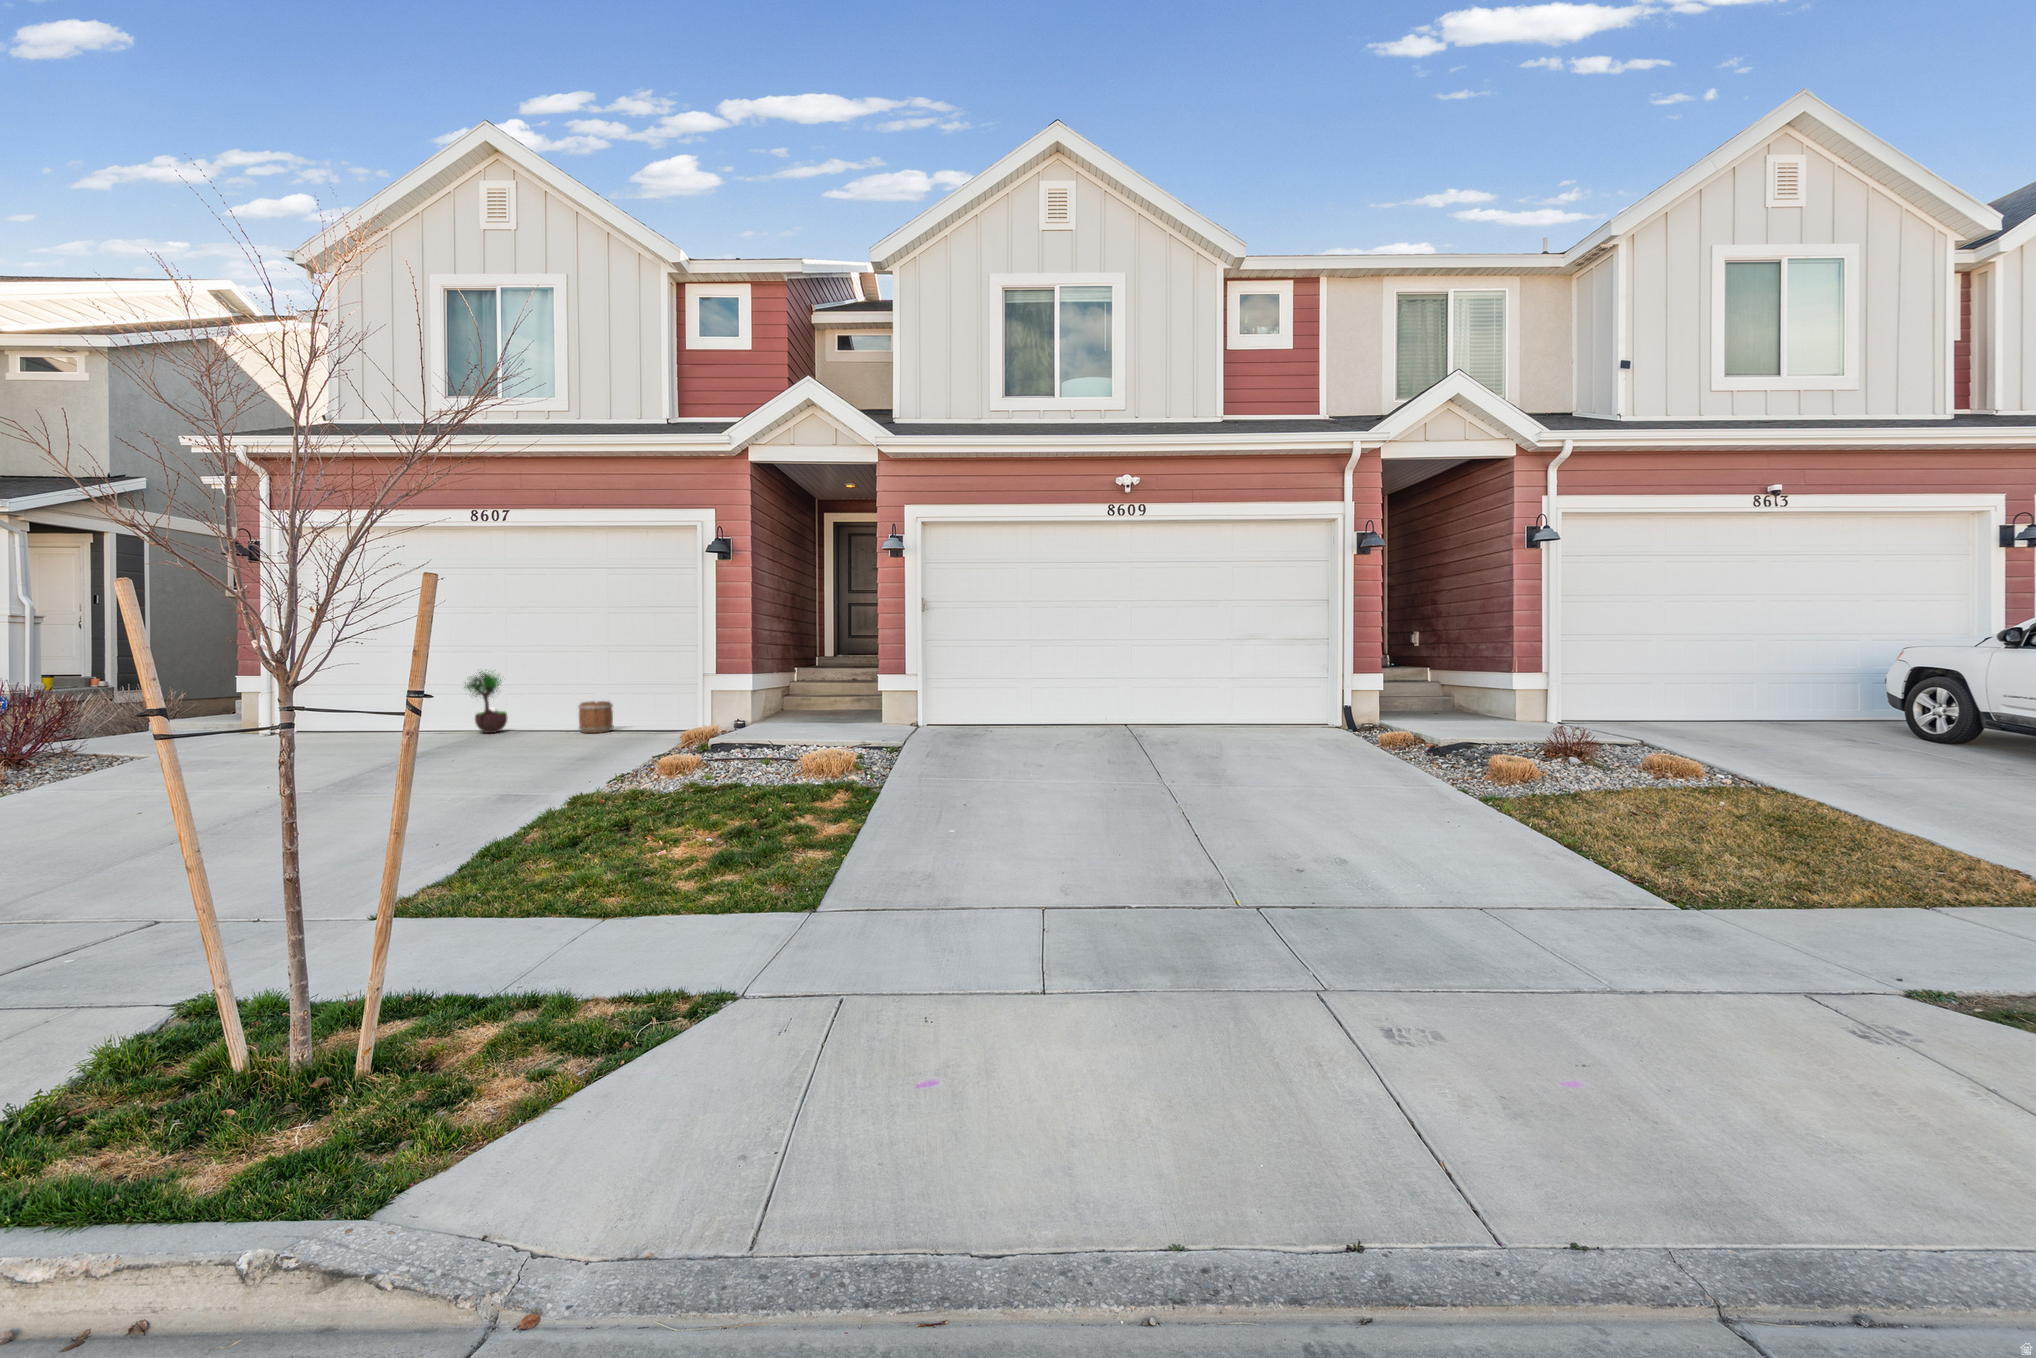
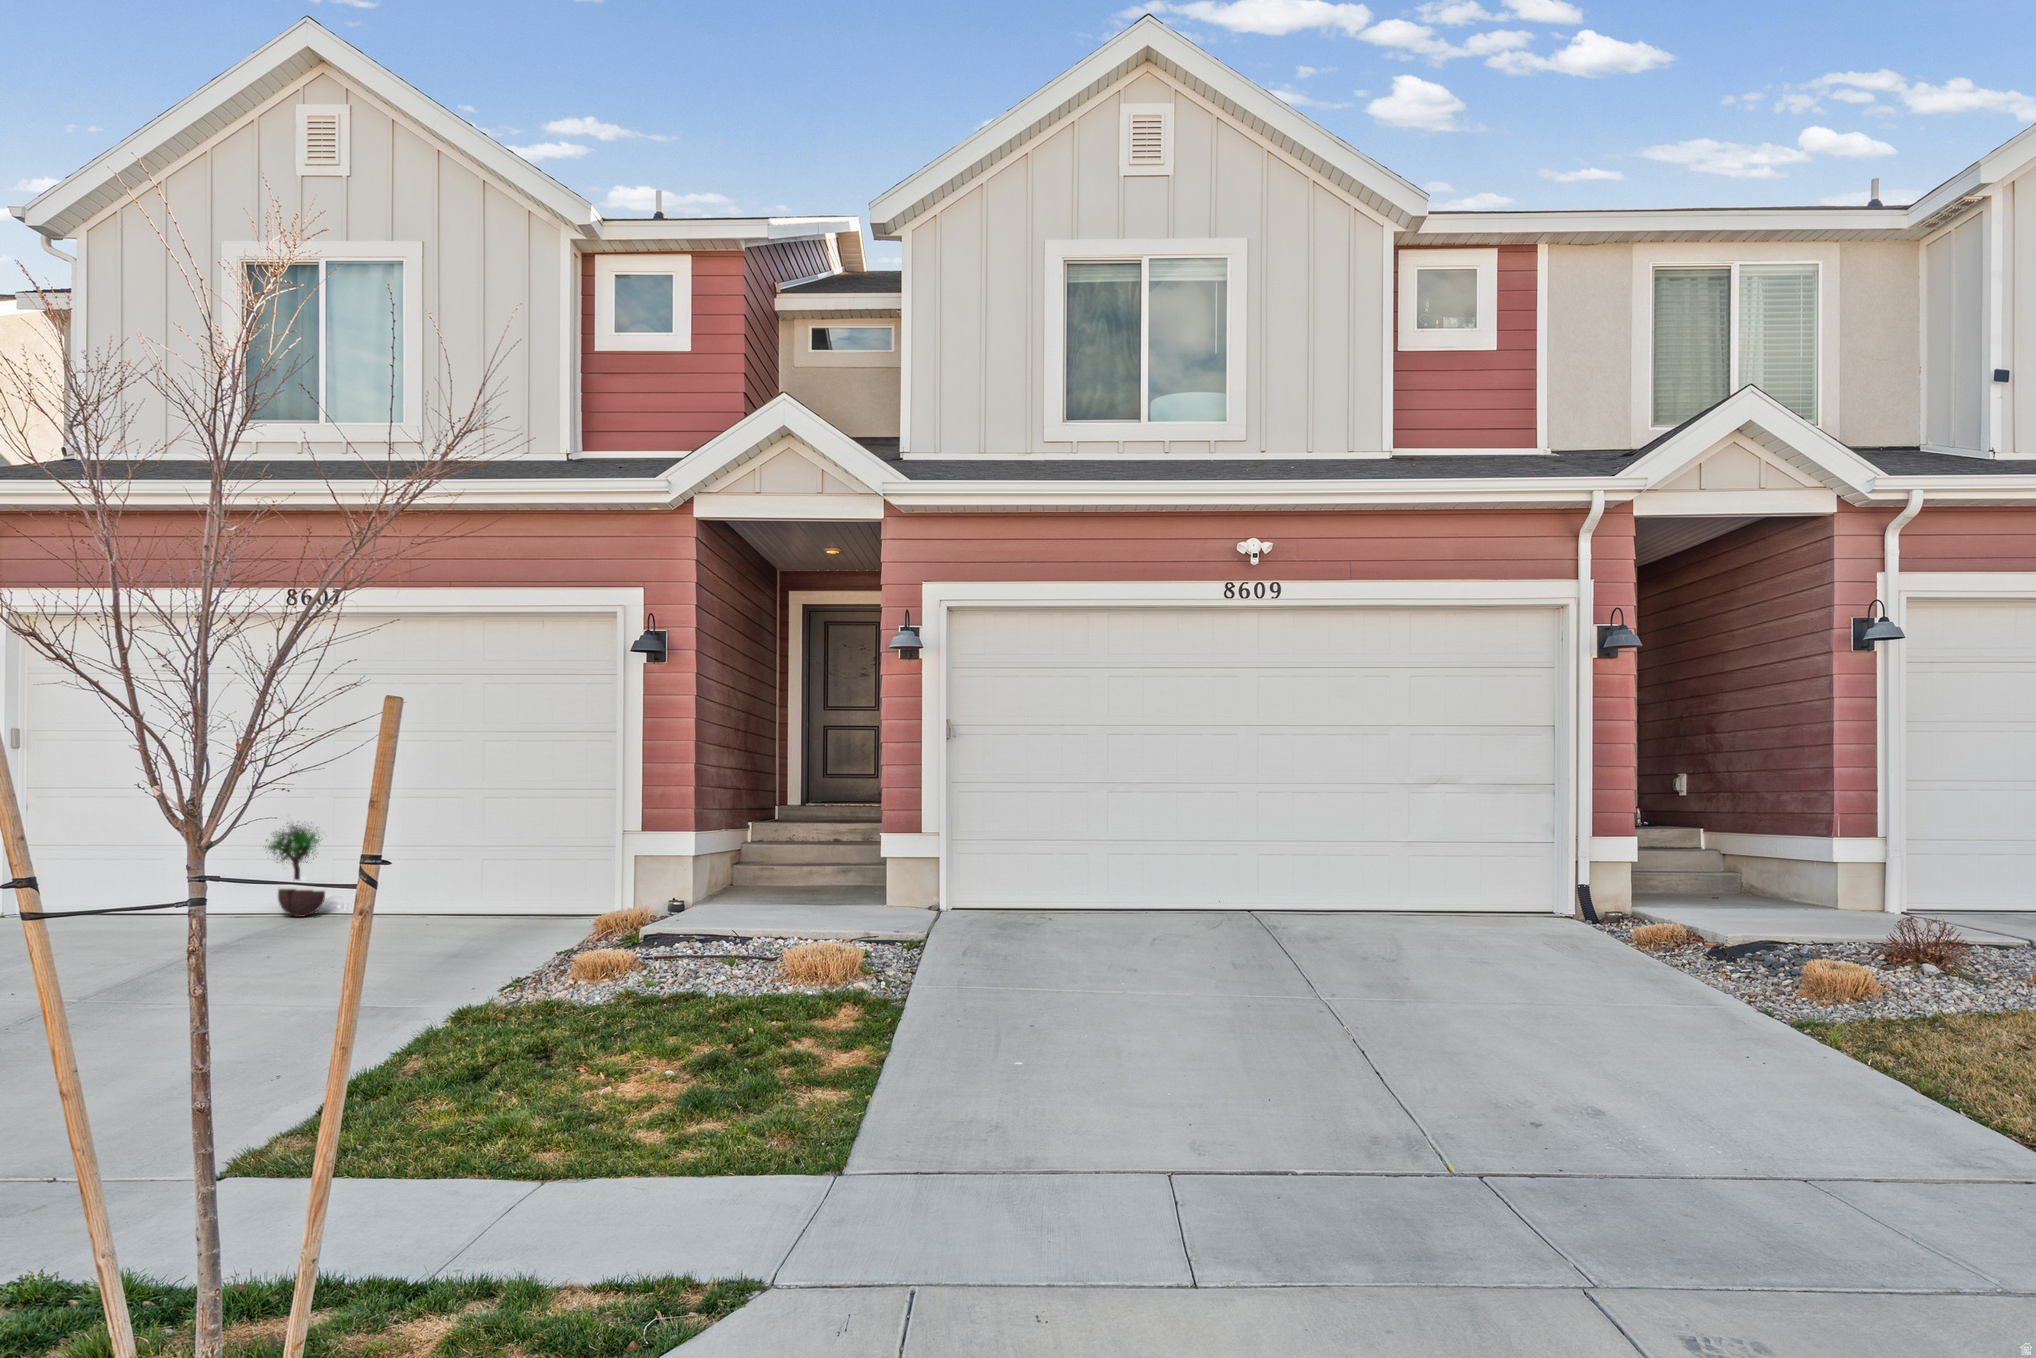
bucket: present [578,701,614,733] -> none [432,870,483,917]

